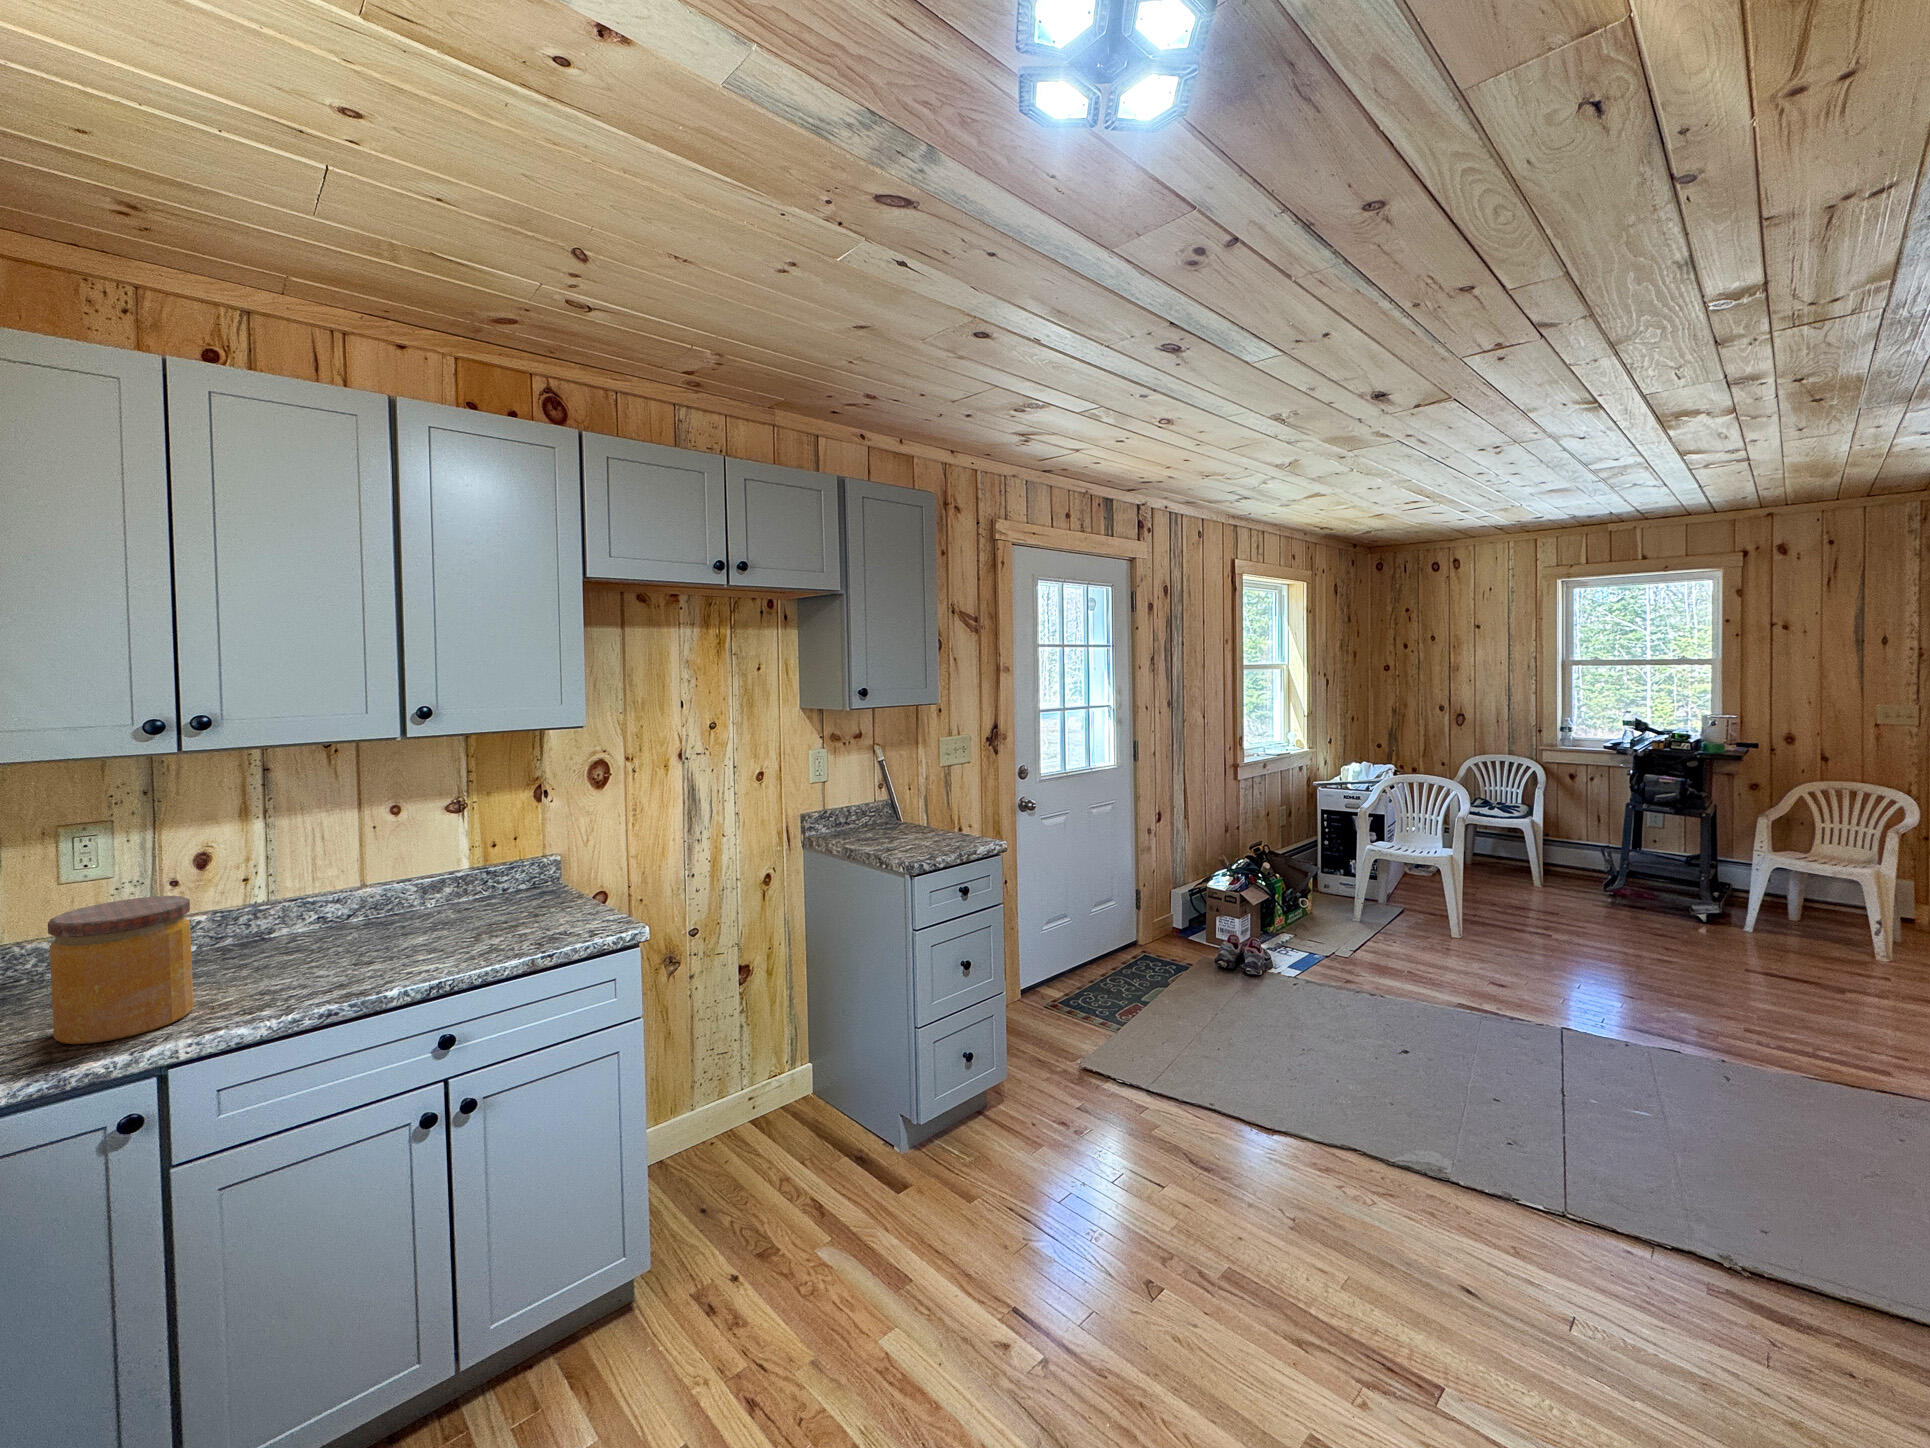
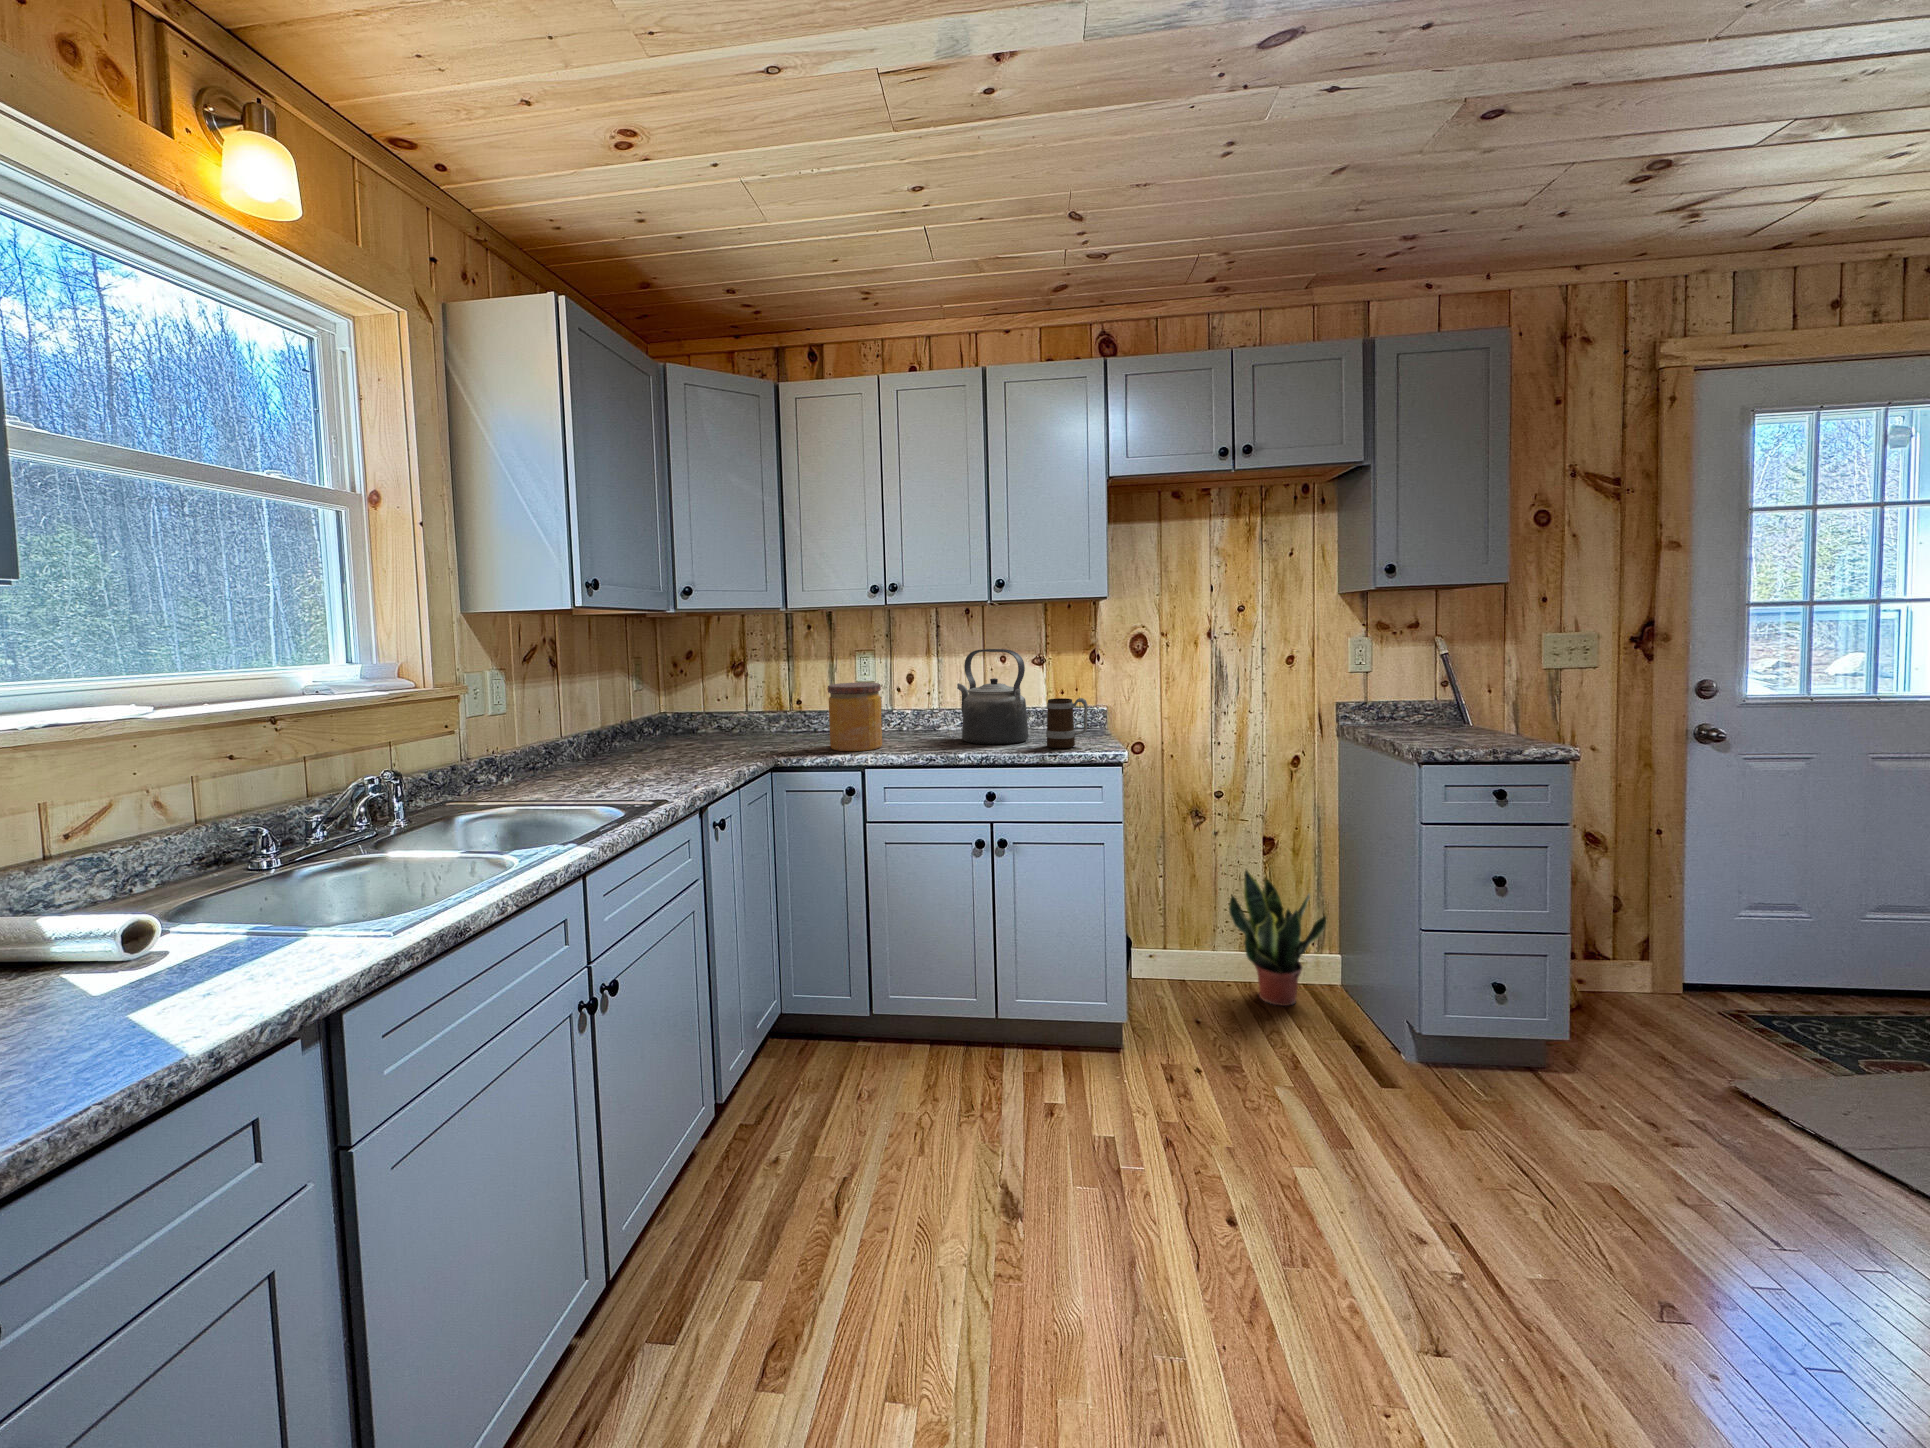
kettle: none [328,807,470,957] -> present [957,649,1029,744]
mug: none [513,863,575,939] -> present [1046,698,1088,748]
potted plant: none [714,1013,811,1153] -> present [1229,870,1326,1006]

